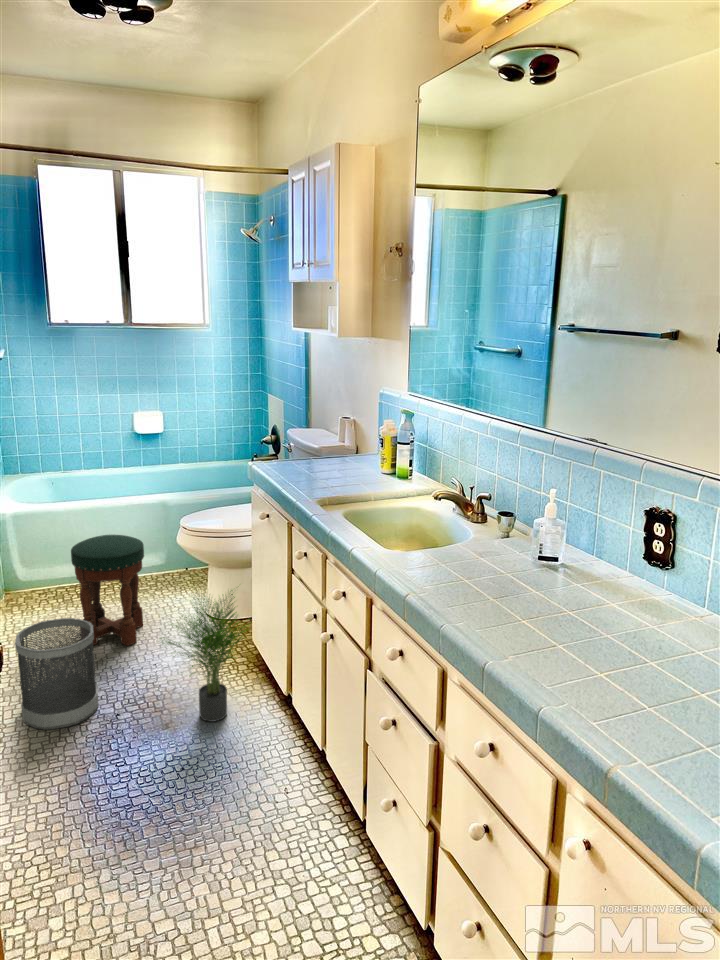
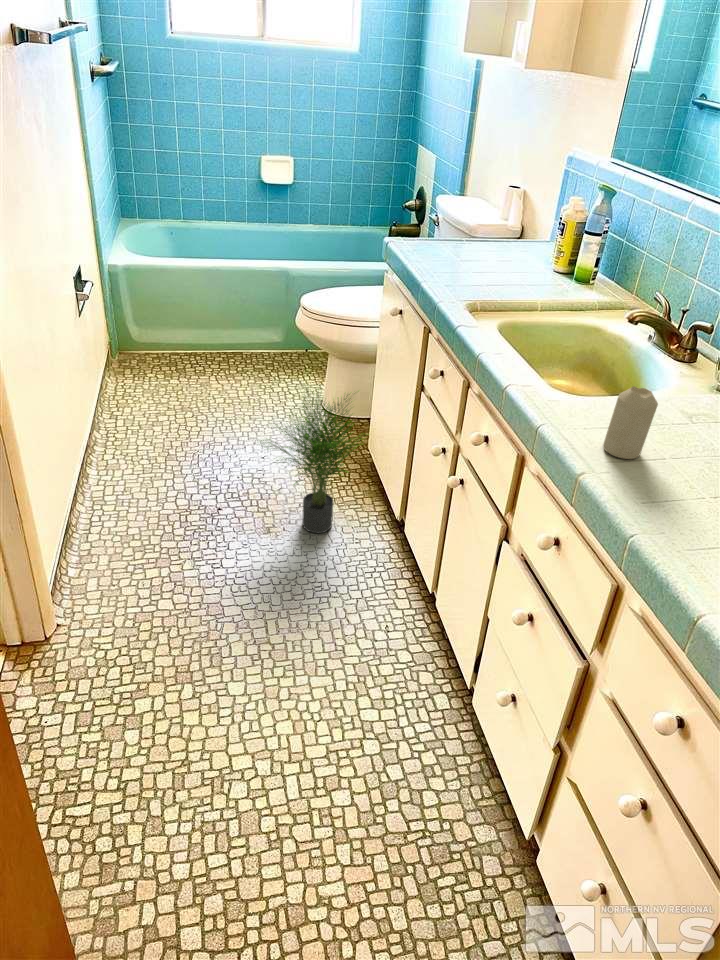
candle: none [413,533,439,581] -> present [603,386,658,459]
stool: present [71,535,144,646] -> none [179,306,257,431]
wastebasket: present [15,618,99,730] -> none [112,399,200,515]

